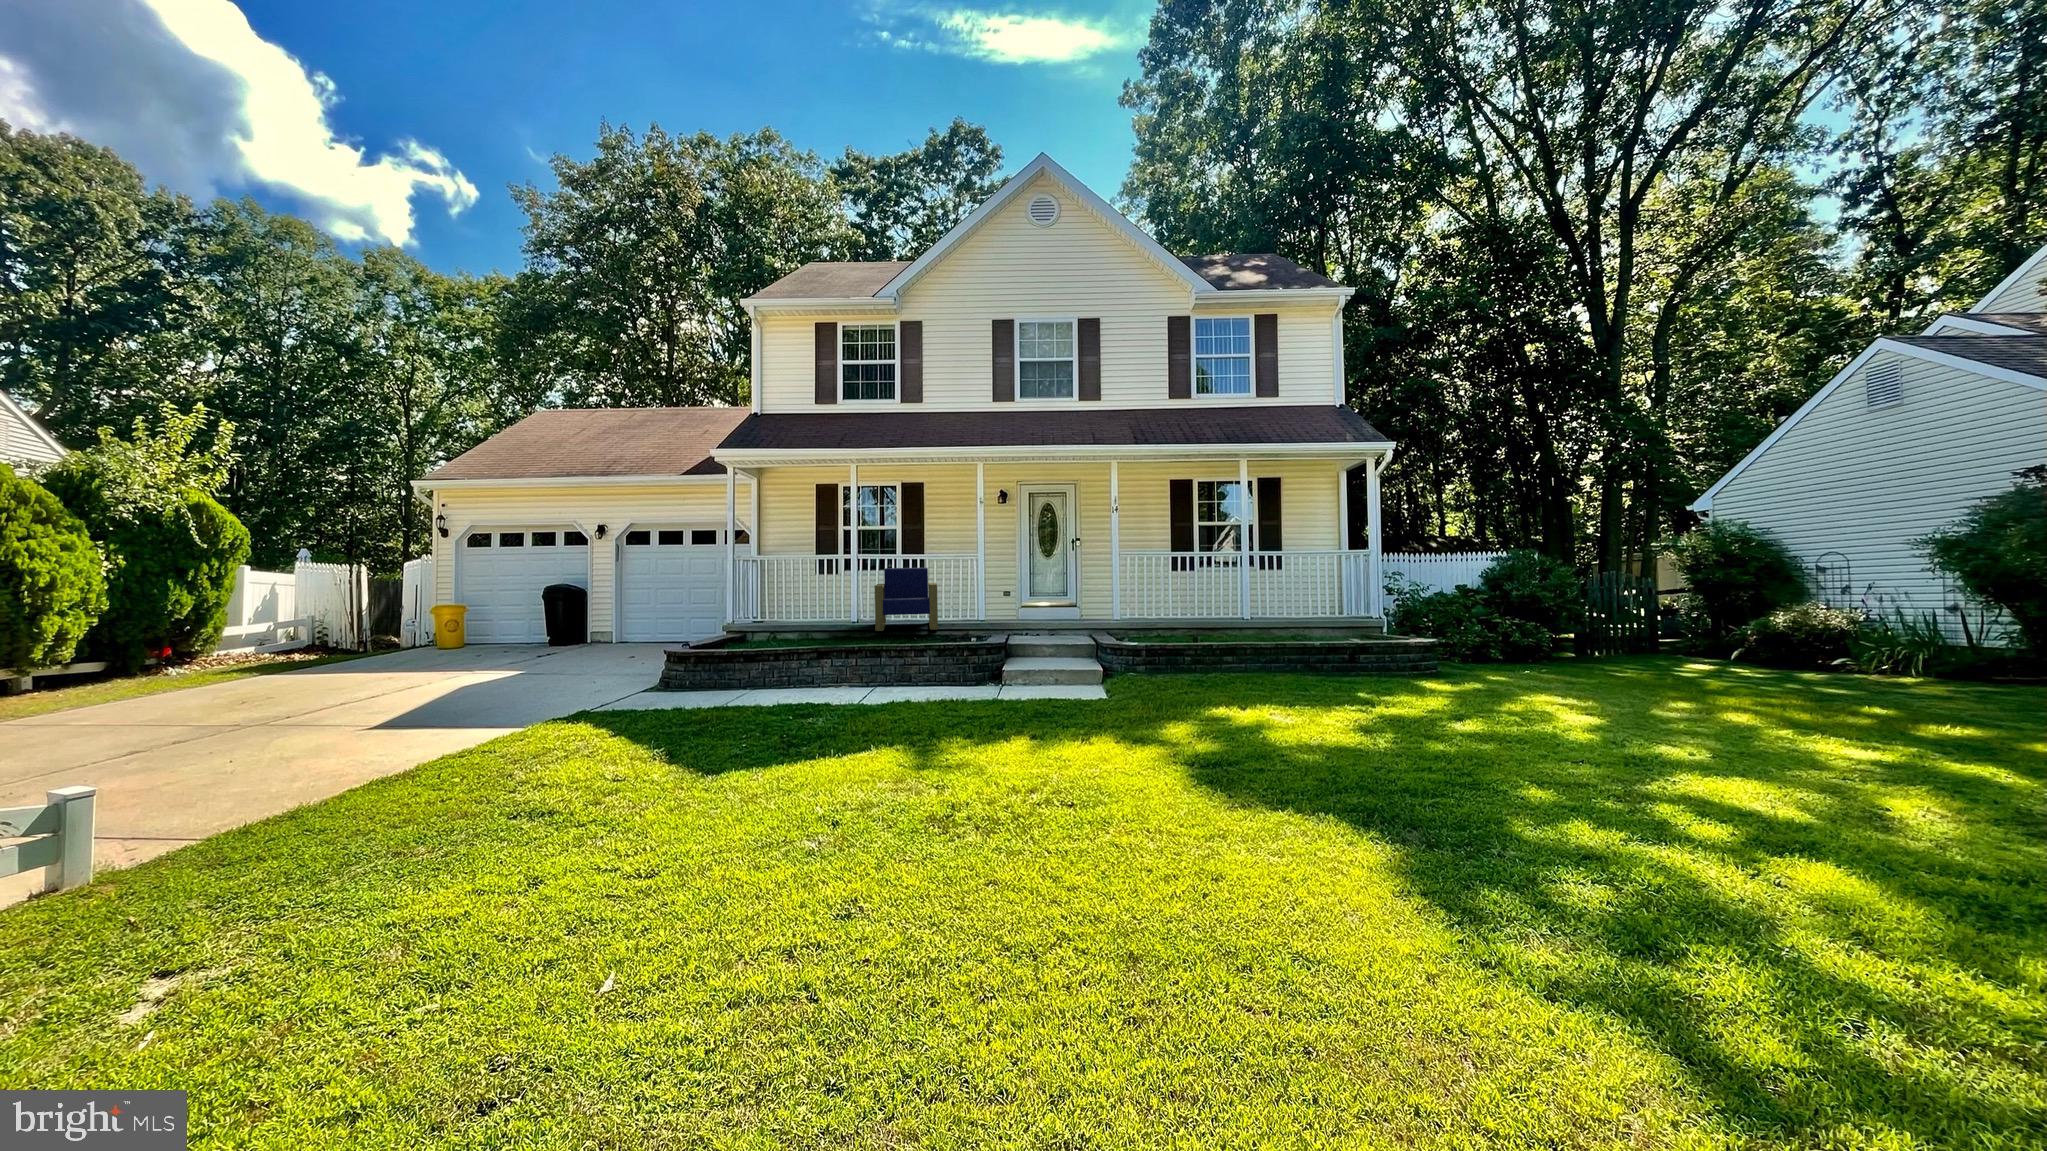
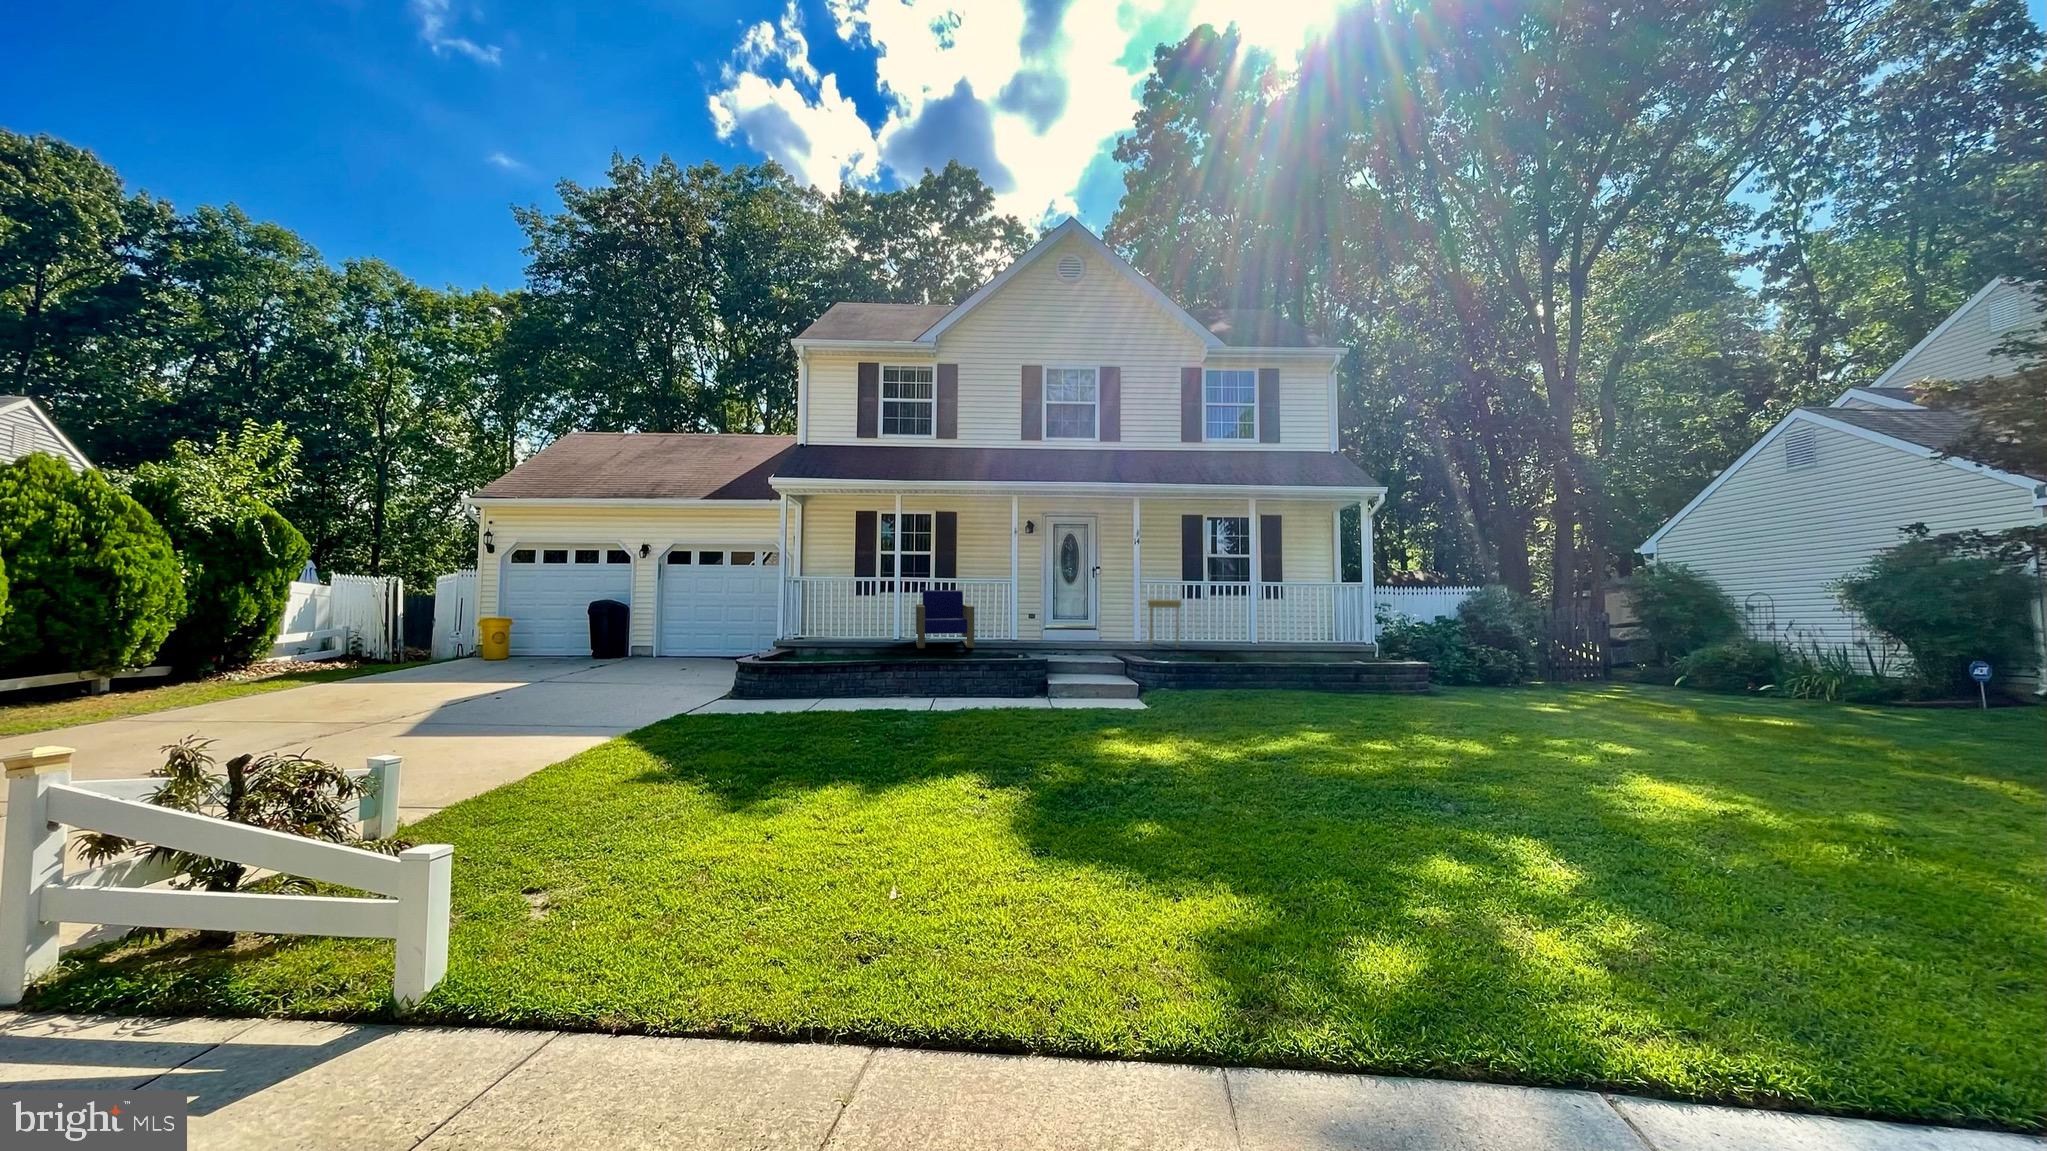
side table: none [1129,574,1170,626] -> present [1148,599,1181,647]

